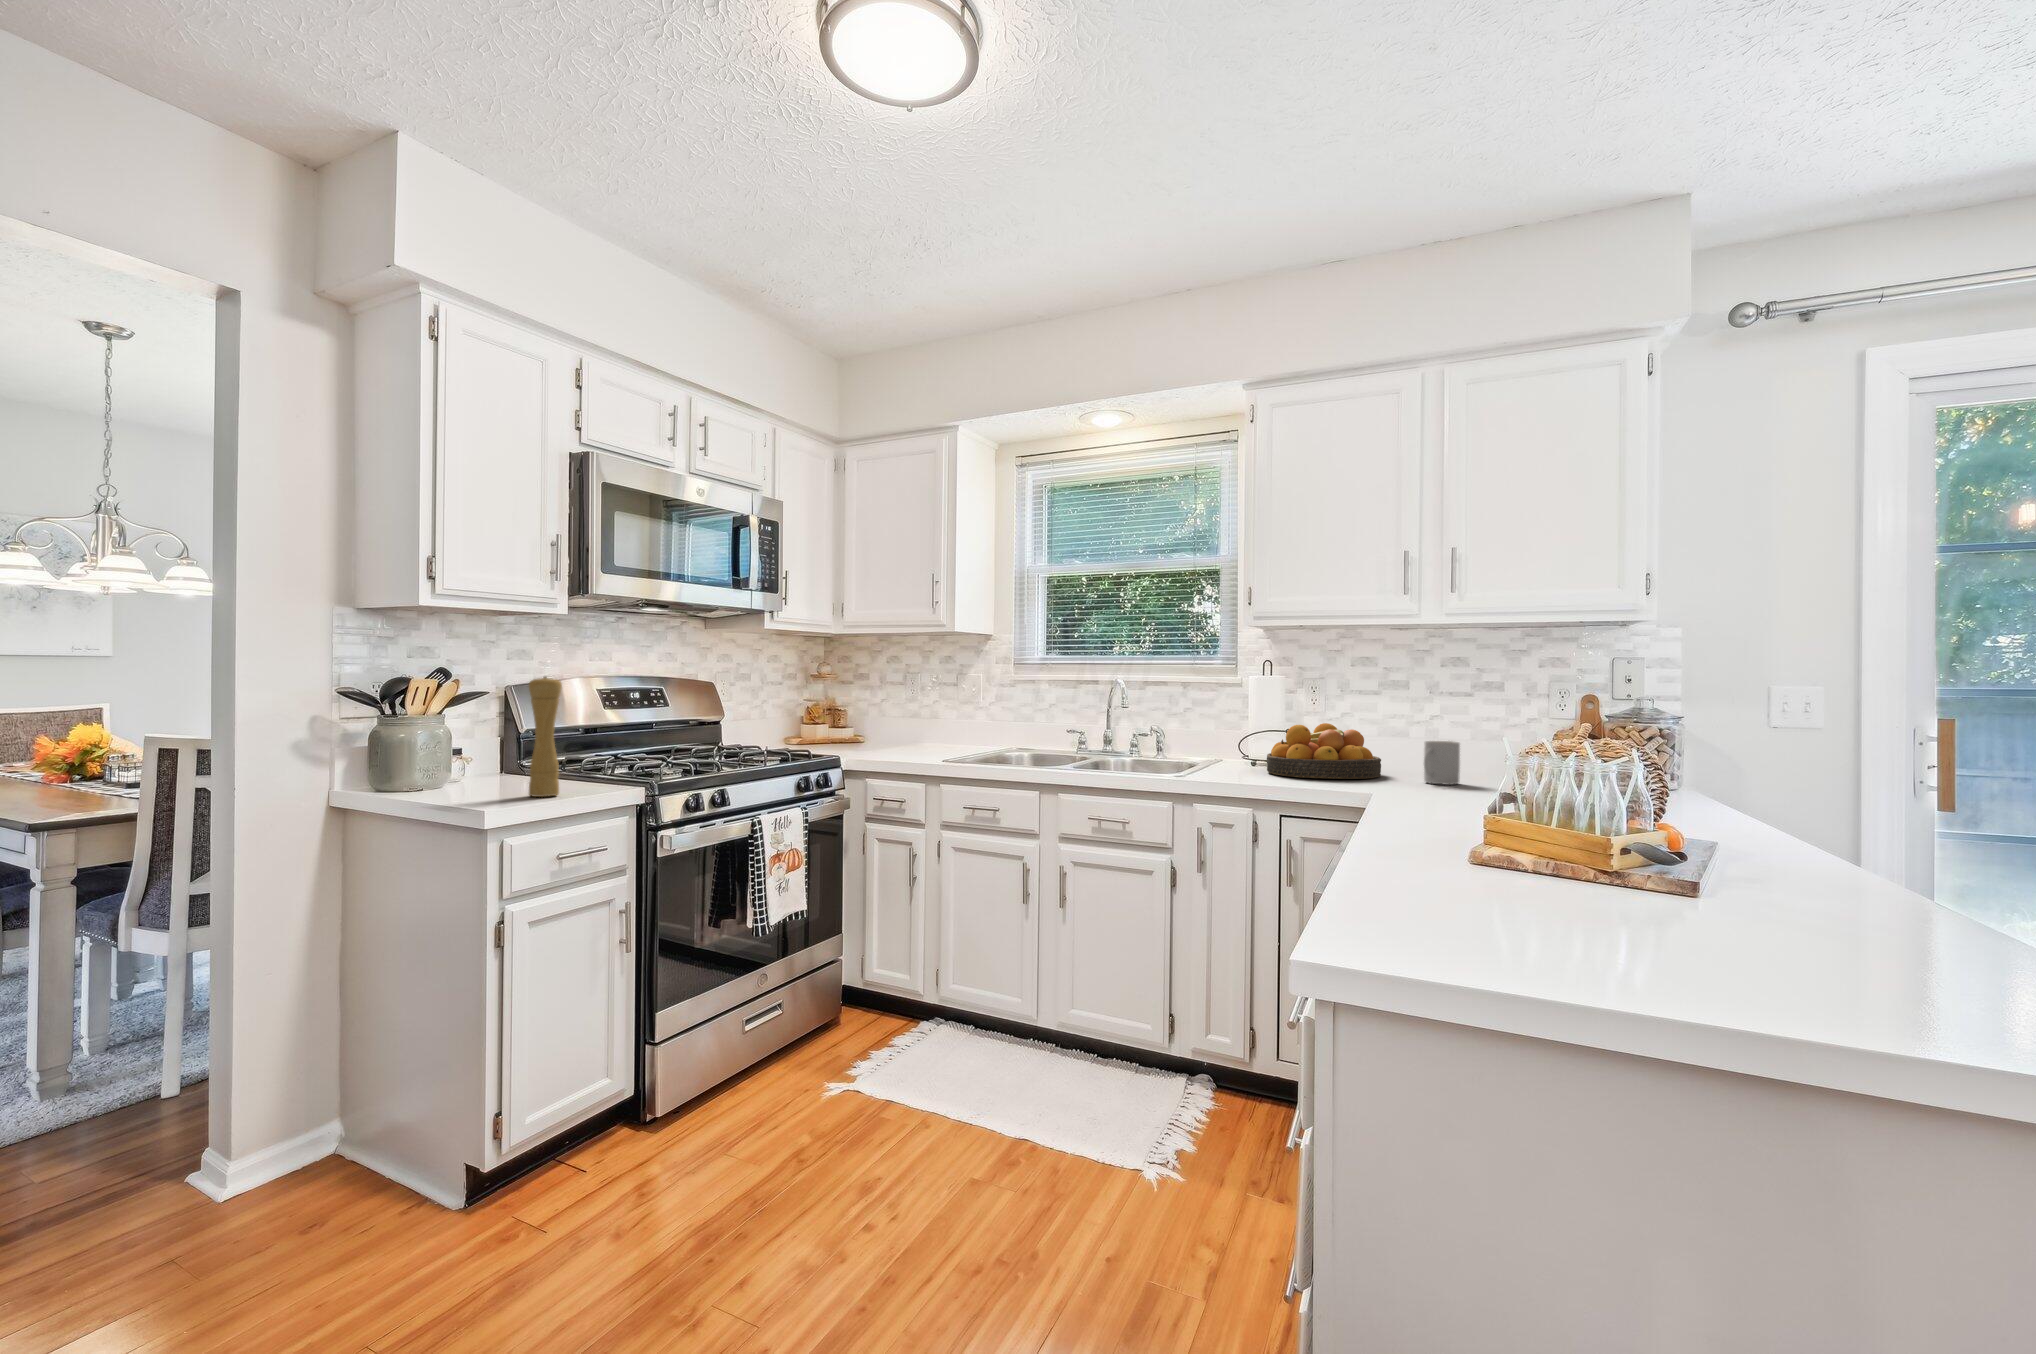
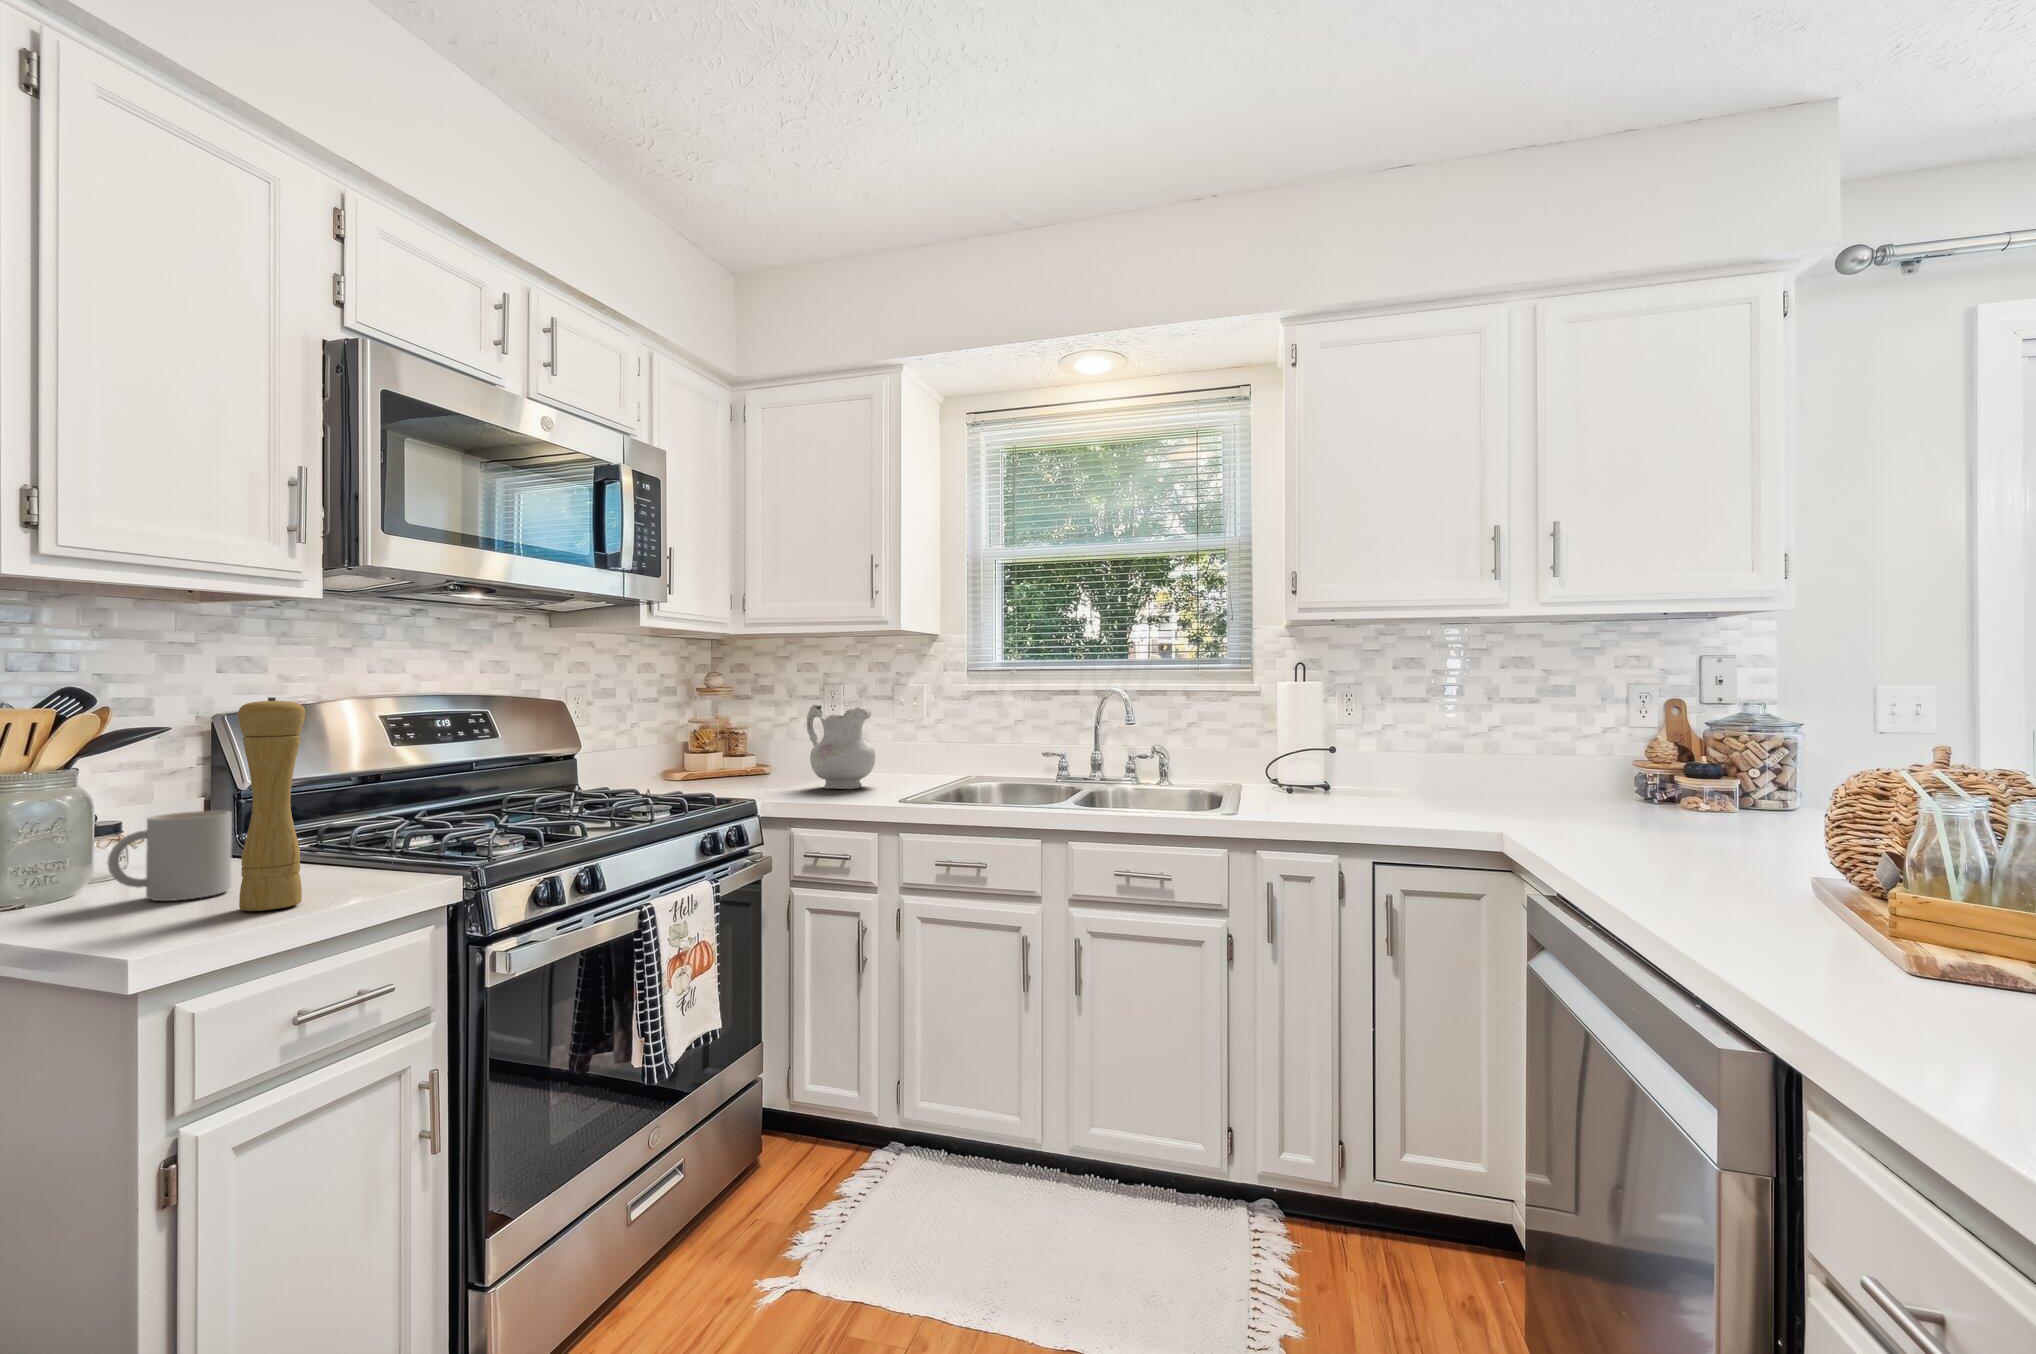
ceramic pitcher: none [891,689,942,755] -> present [807,705,875,789]
fruit bowl: present [1267,723,1381,779] -> none [1312,737,1459,809]
mug: present [1424,741,1460,785] -> present [108,811,232,901]

